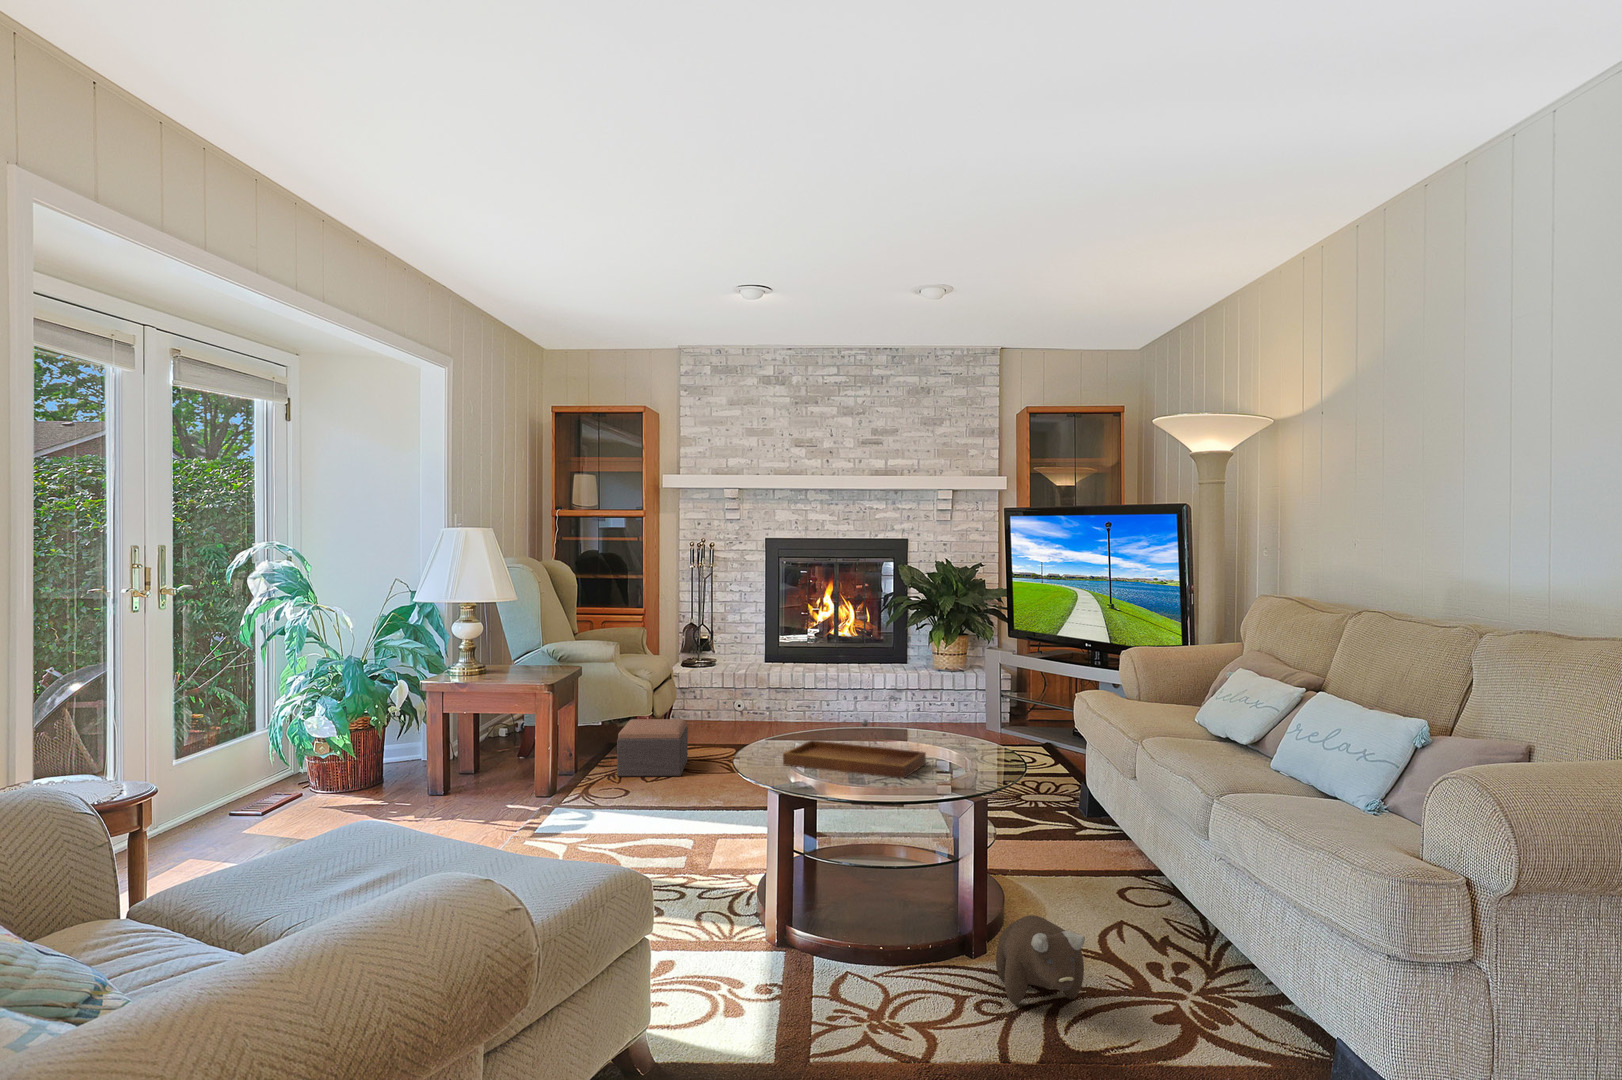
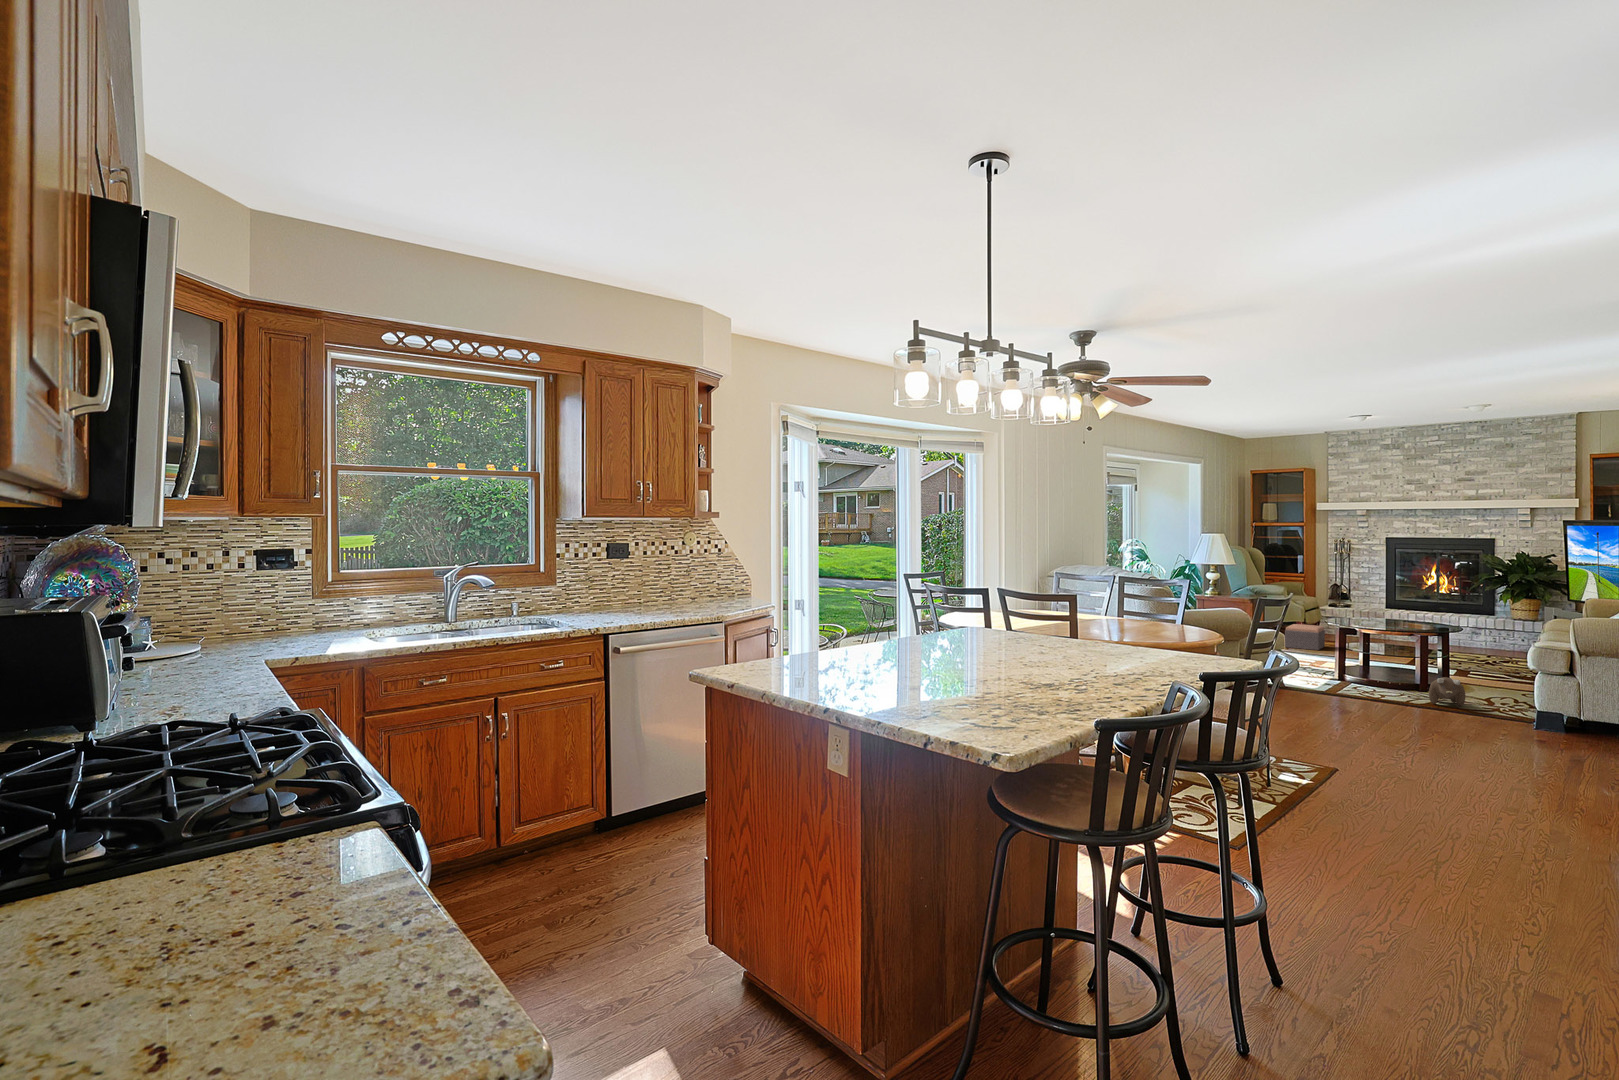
tray: present [783,720,926,778] -> none [1354,614,1423,635]

